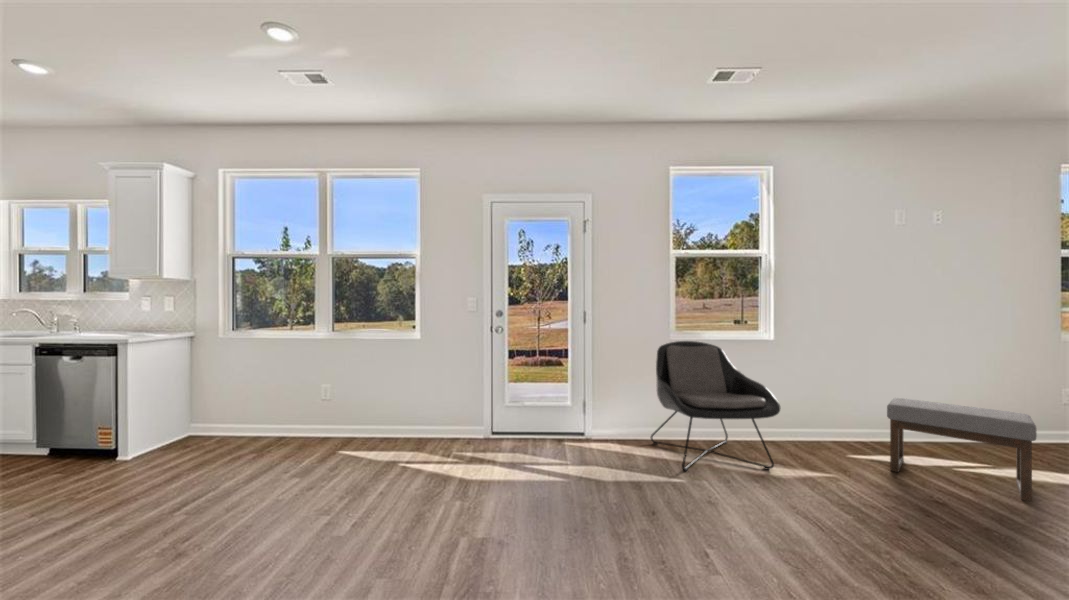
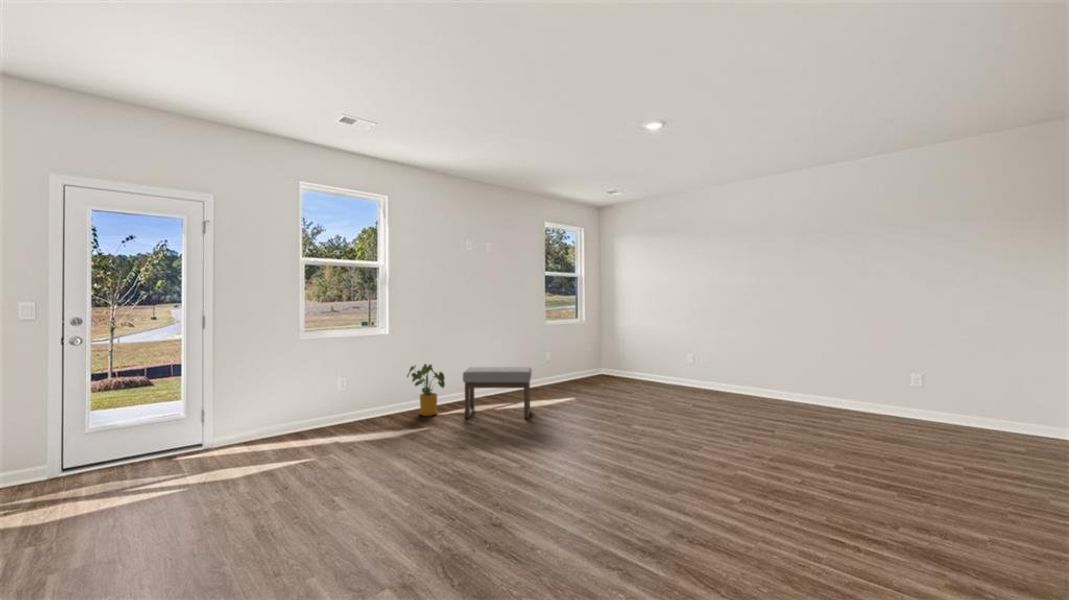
lounge chair: present [650,341,780,471] -> none [281,338,393,453]
house plant: none [793,383,854,454] -> present [407,364,445,416]

